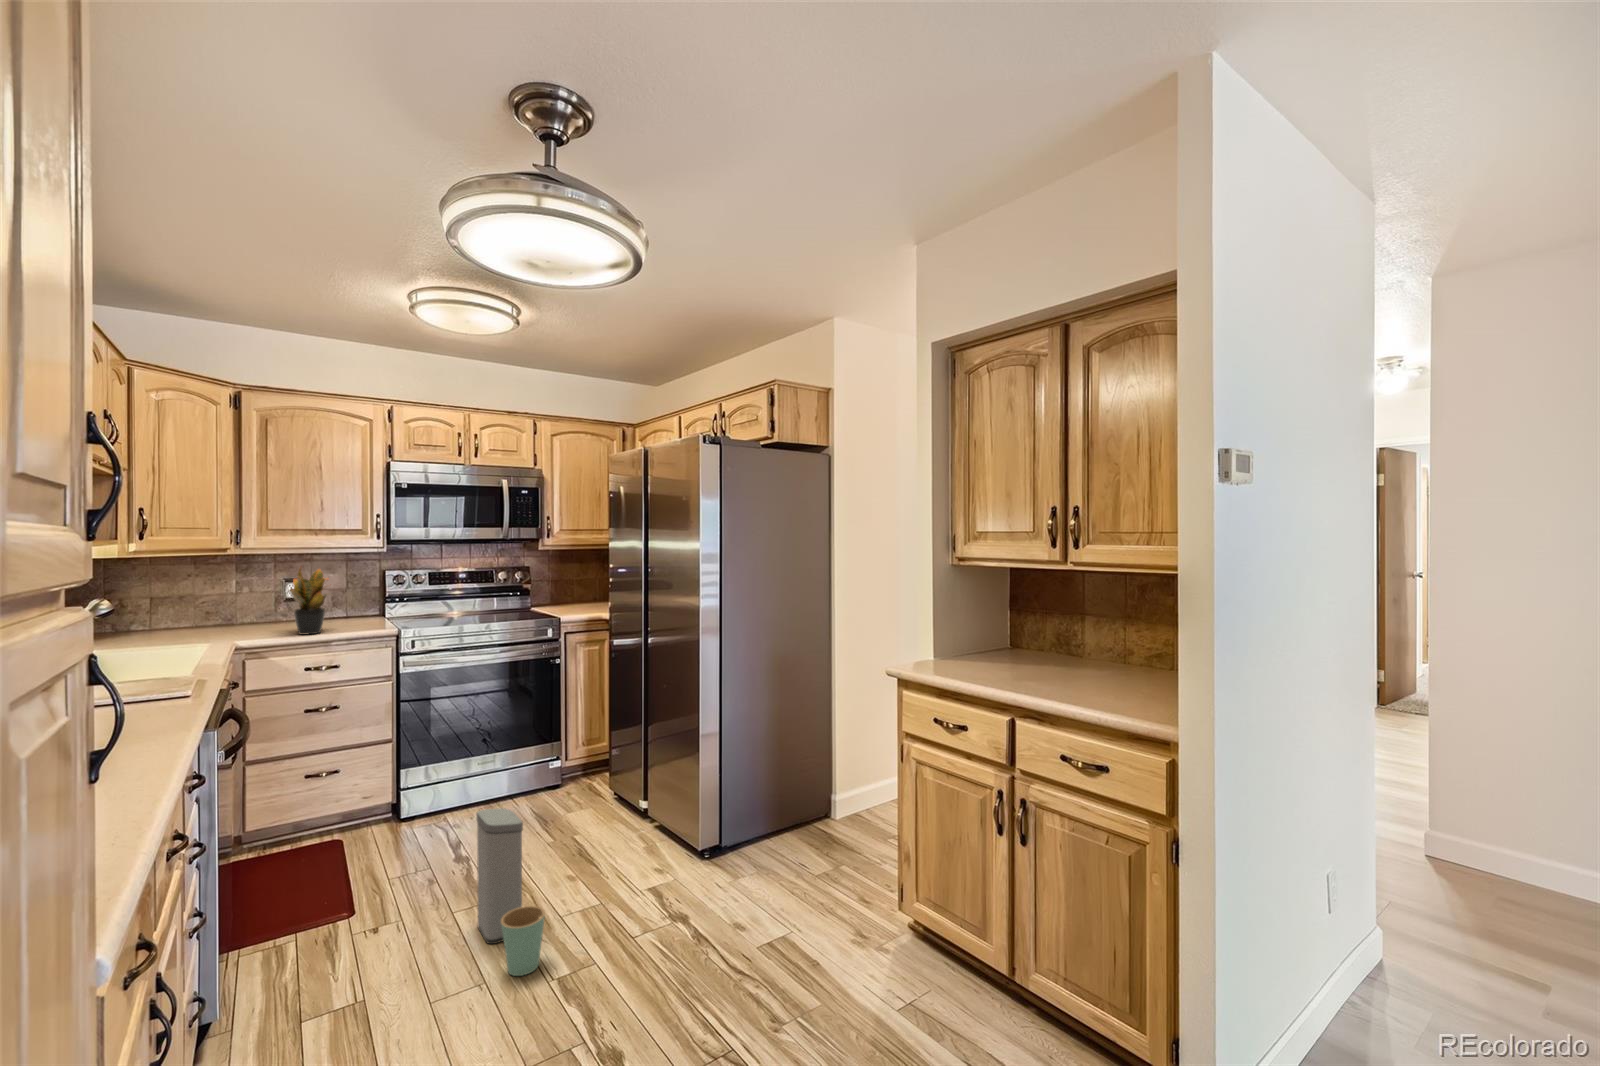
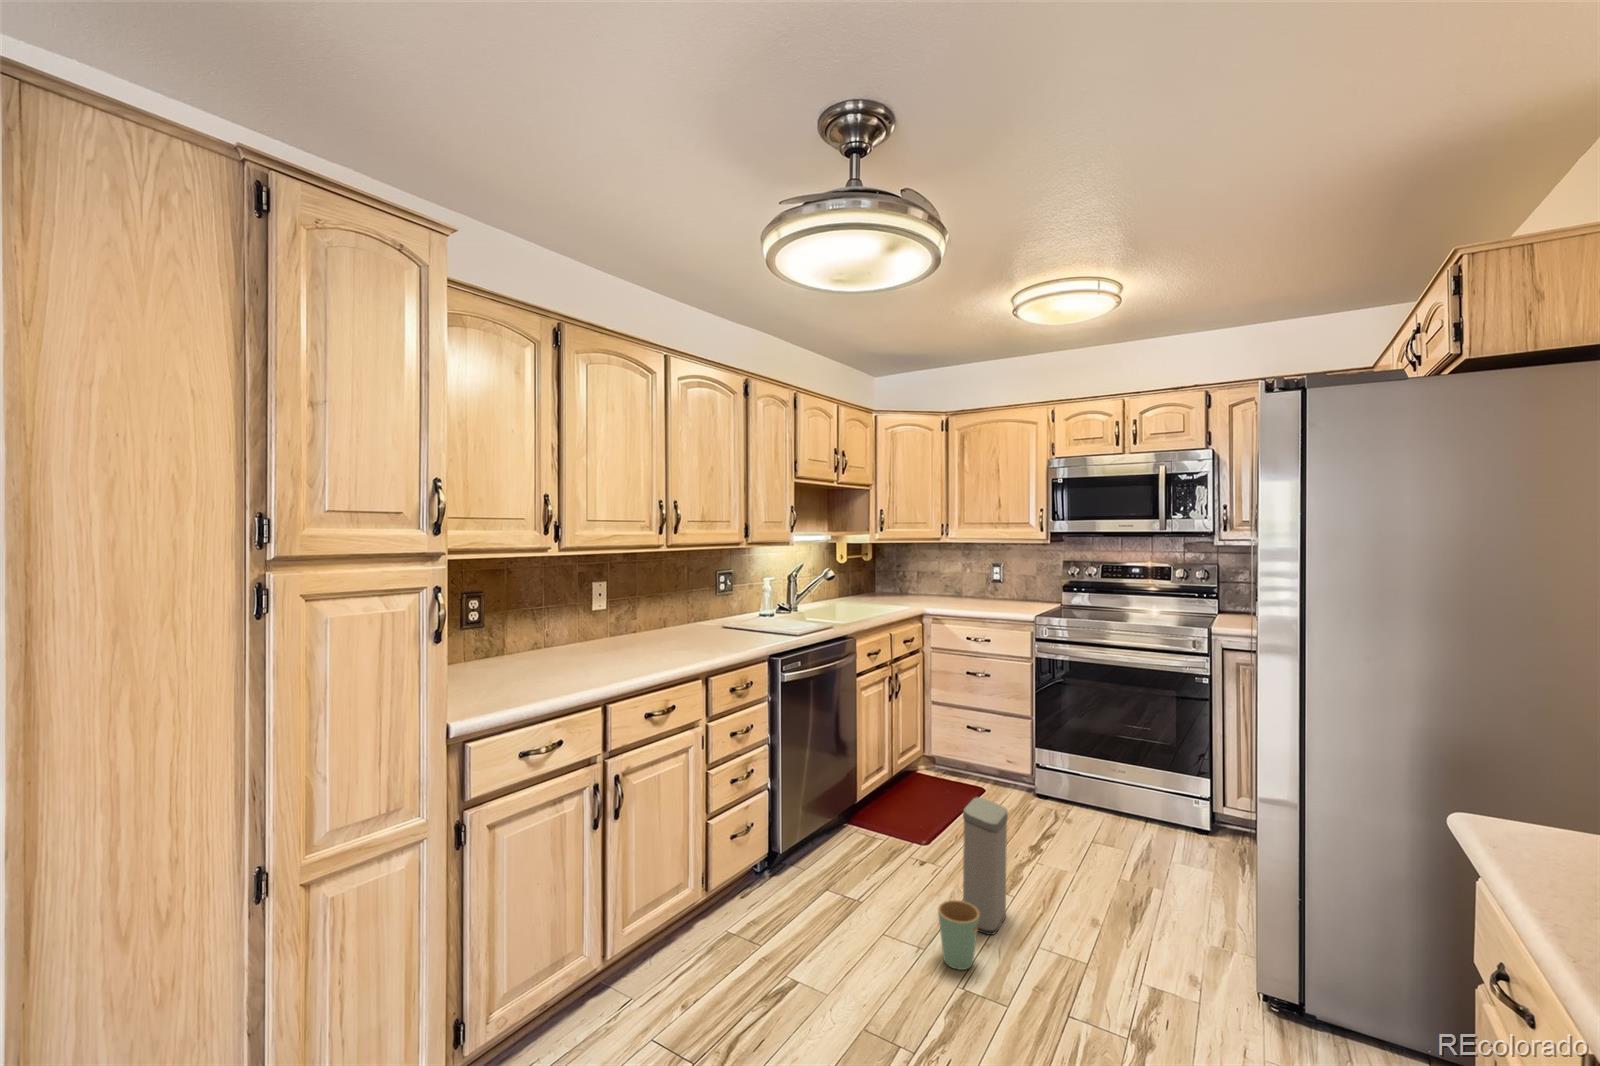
potted plant: present [290,568,331,634] -> none [962,551,1000,611]

